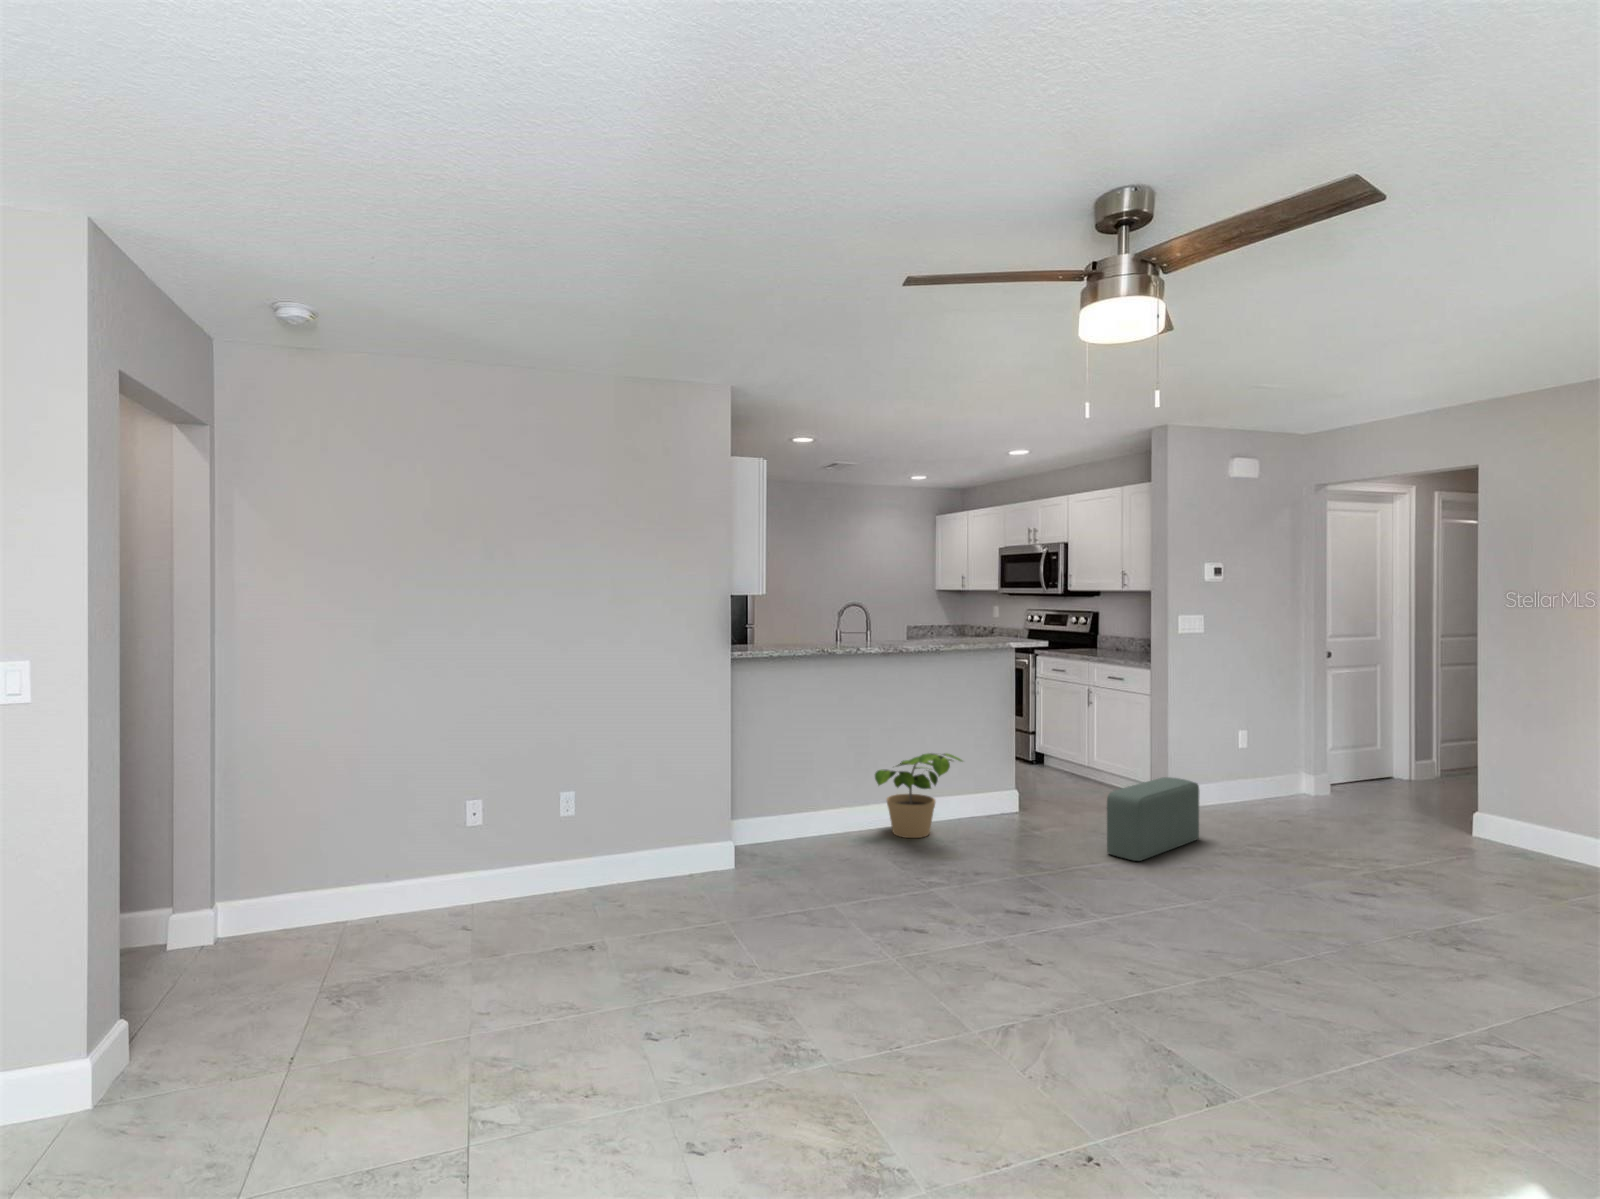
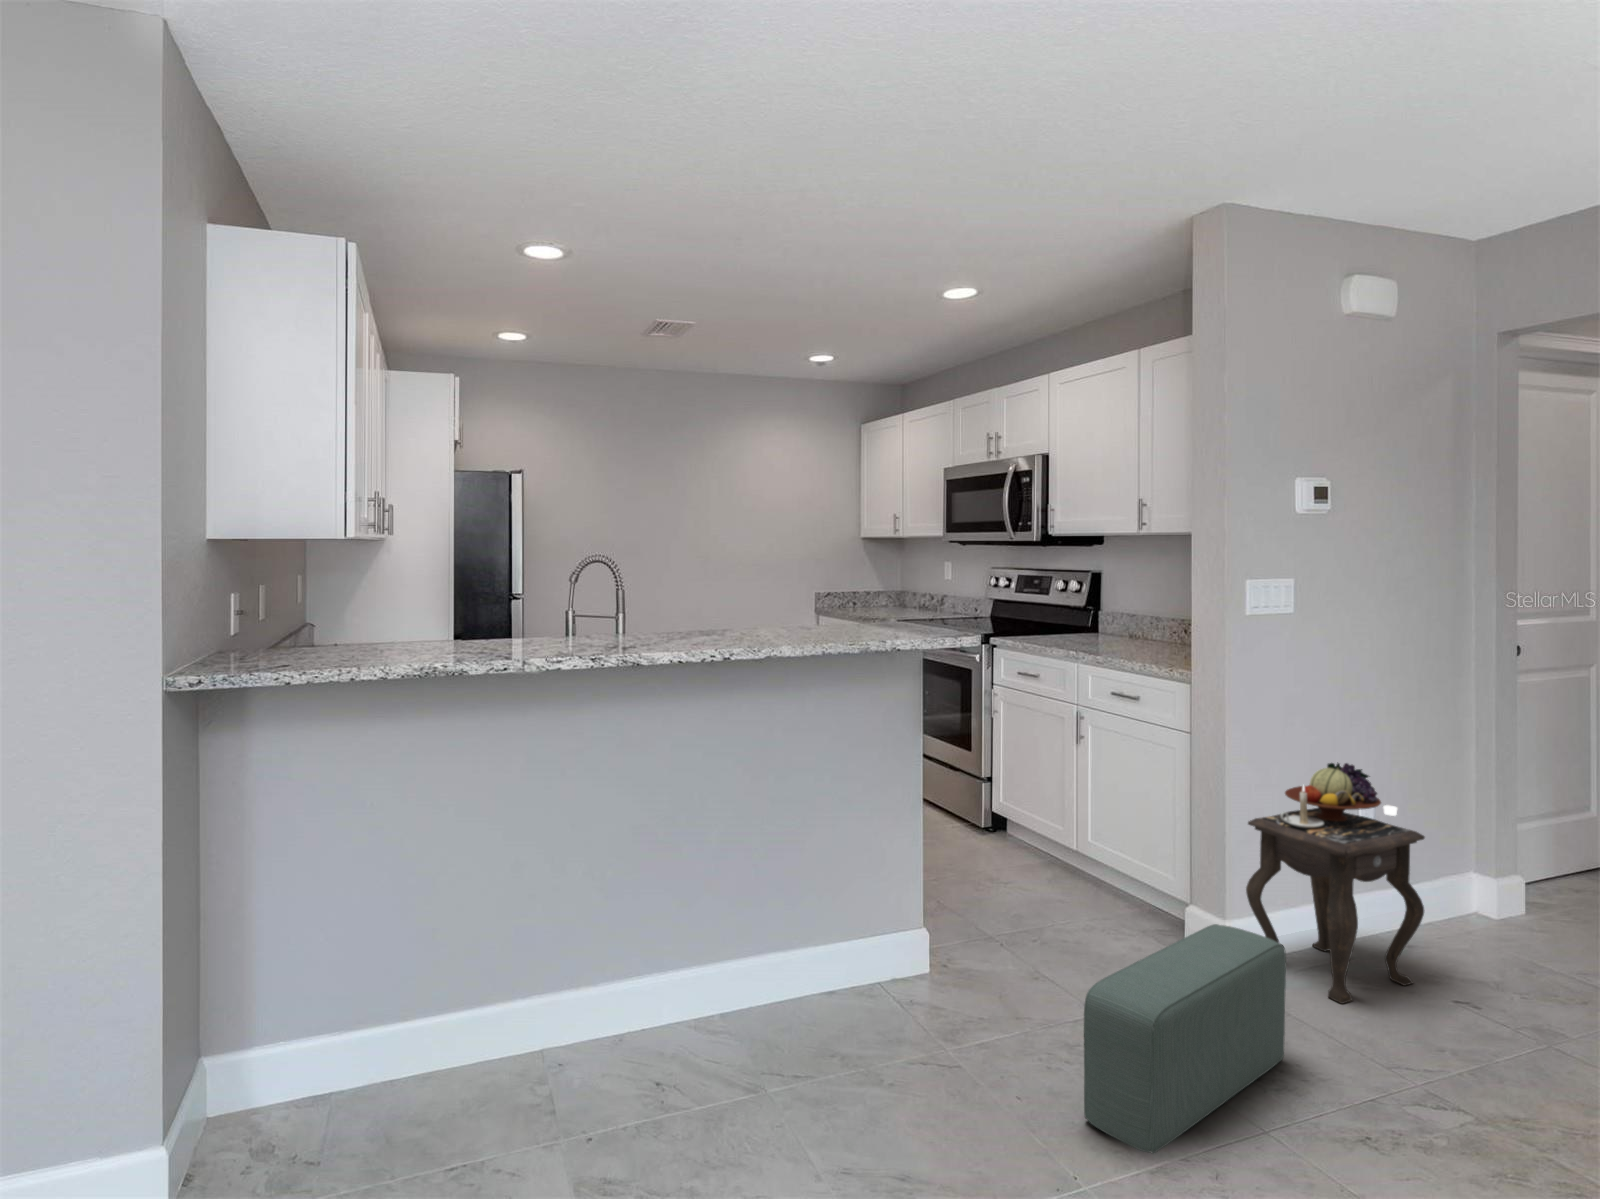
side table: none [1182,705,1272,825] -> present [1246,763,1425,1004]
potted plant: present [875,753,962,838] -> none [594,887,773,1062]

